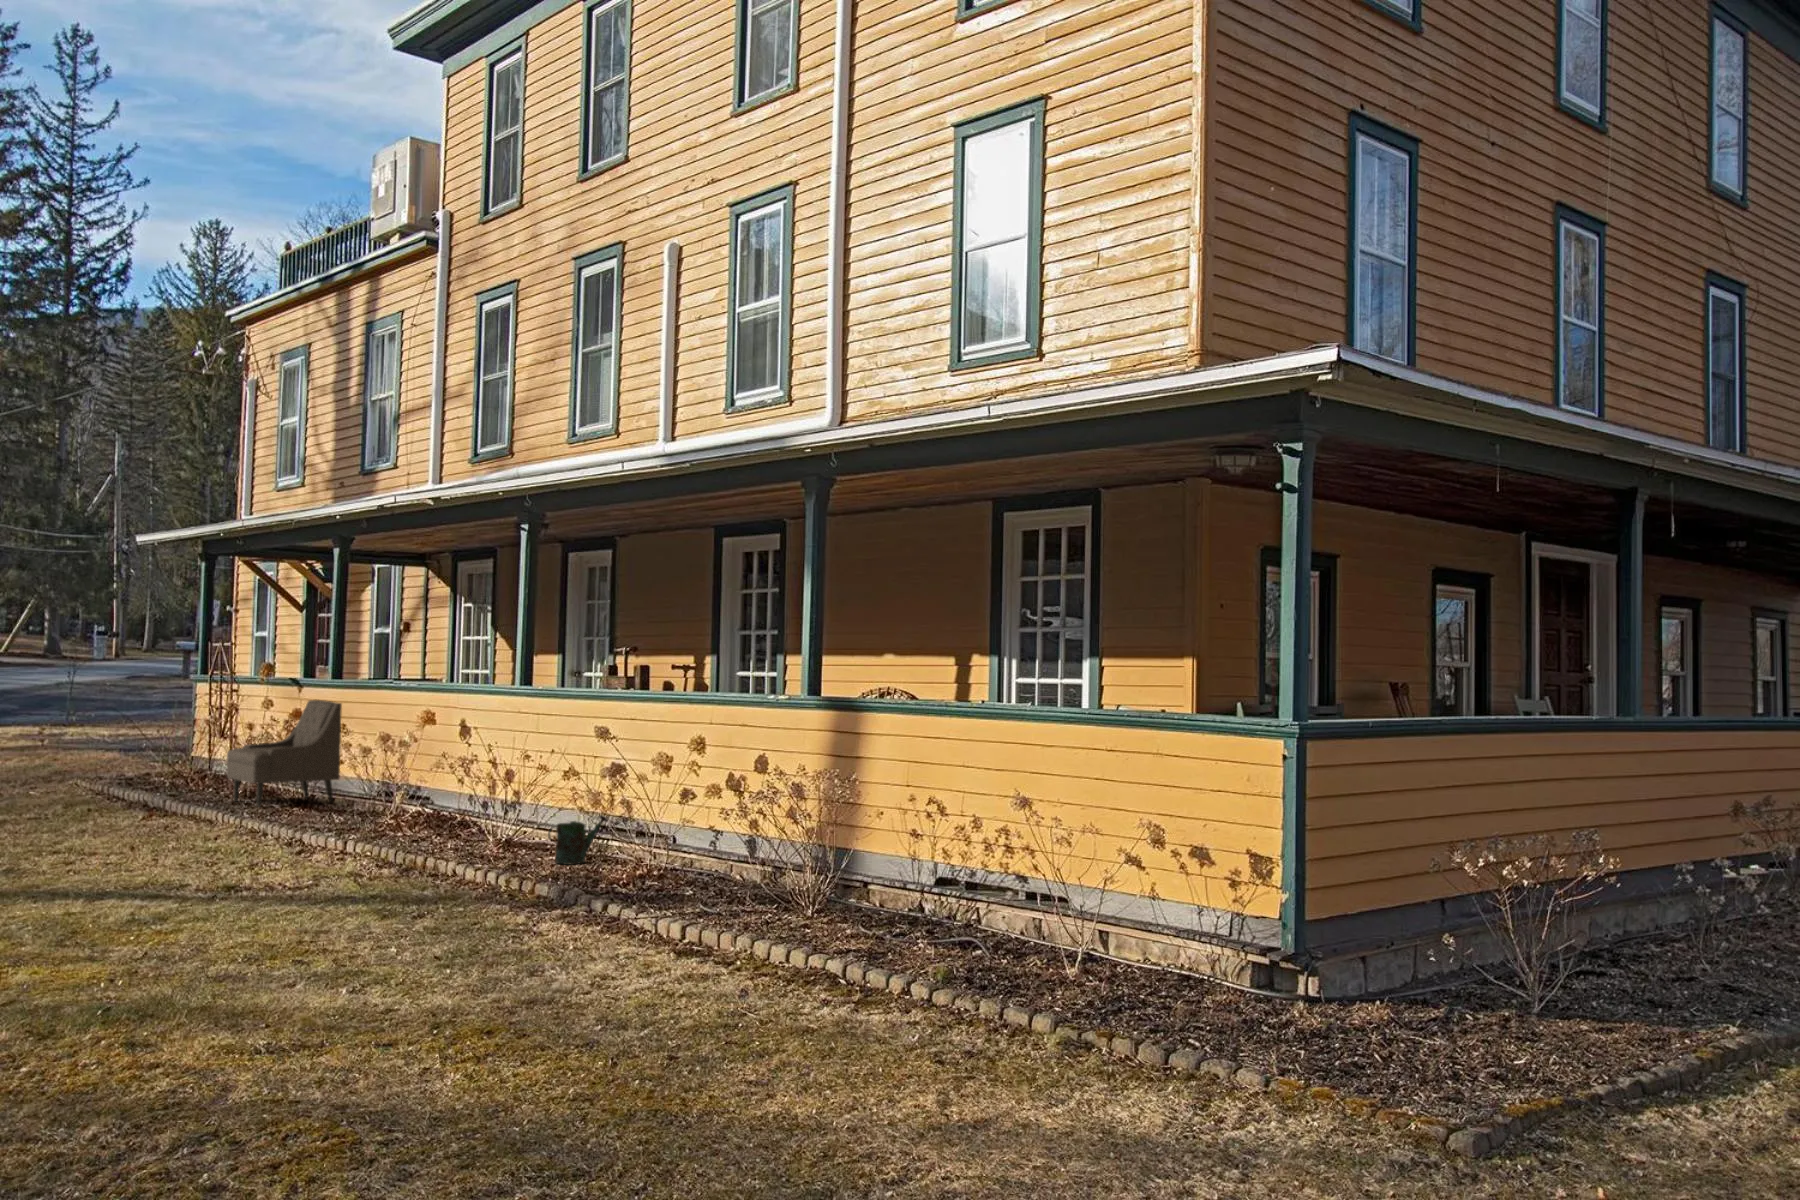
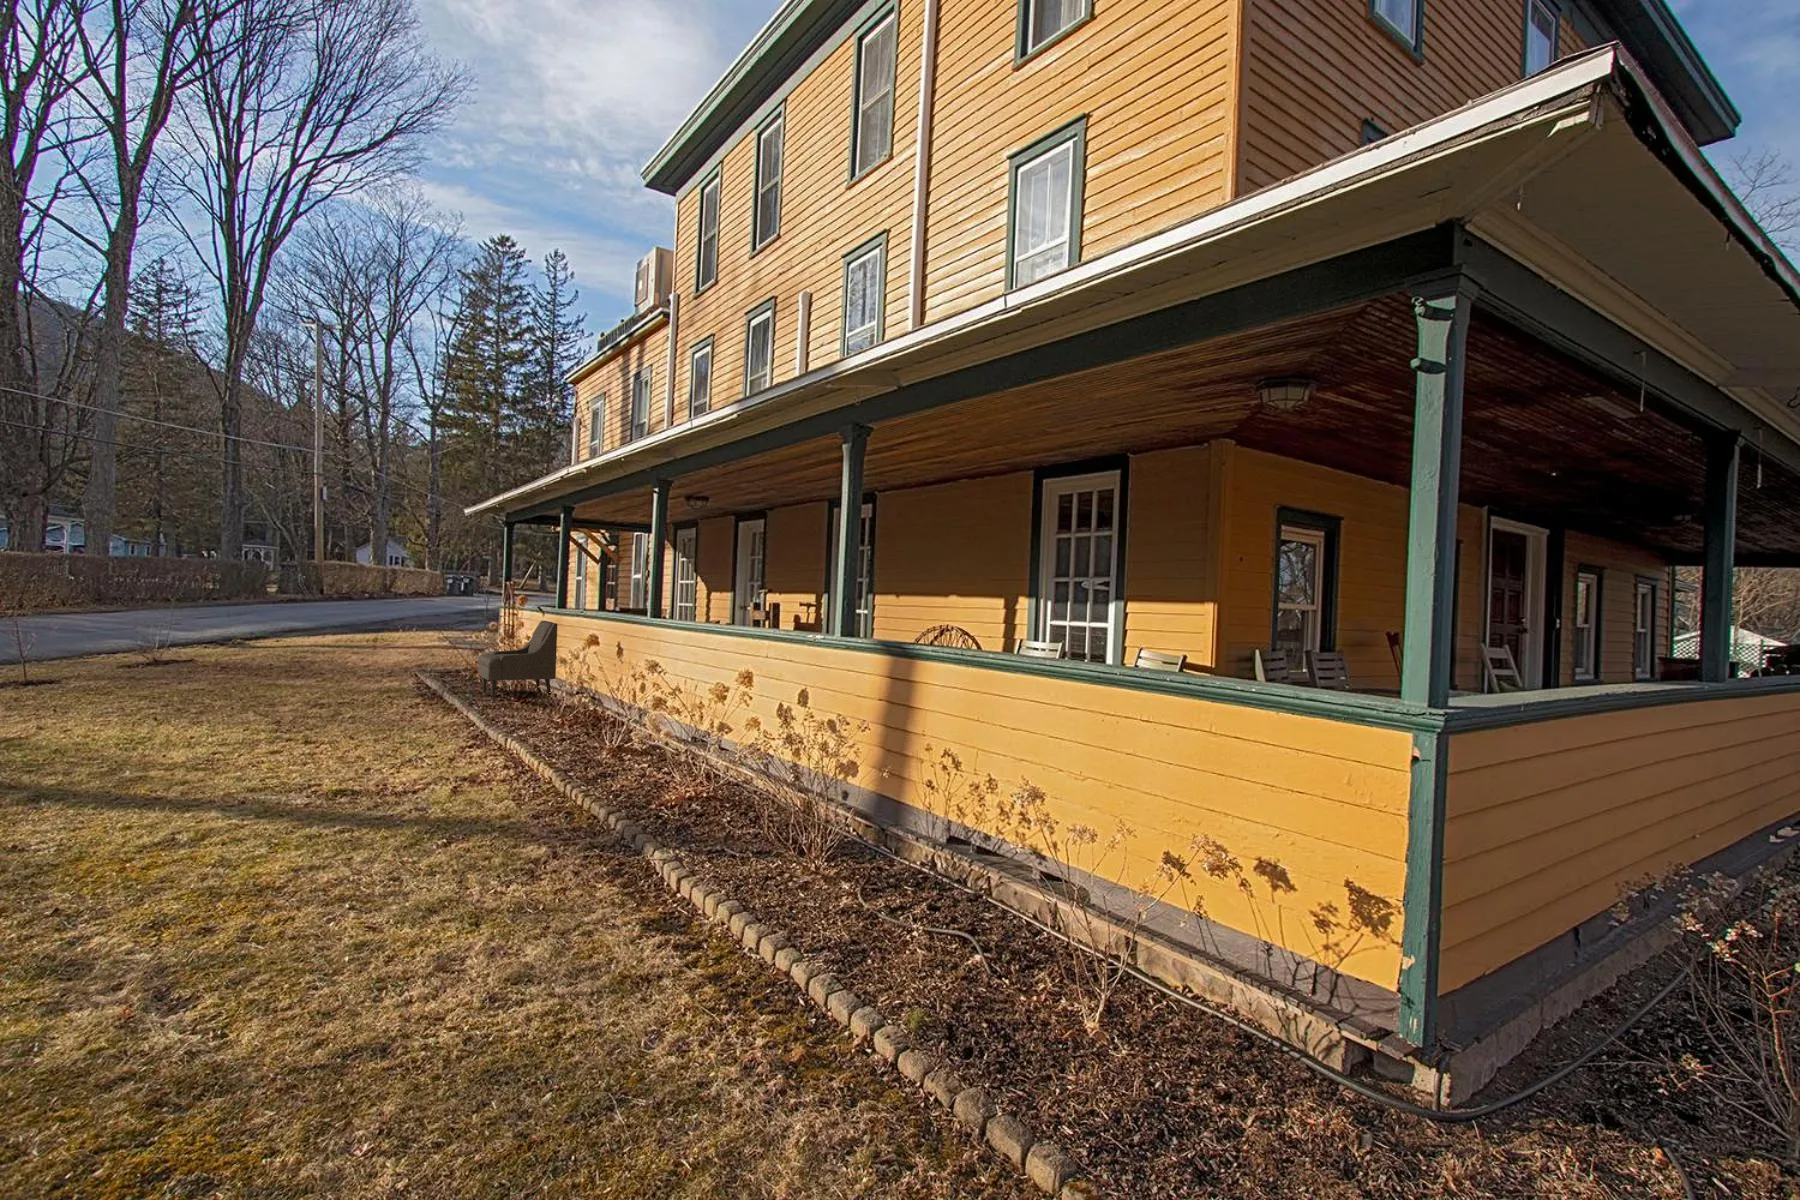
watering can: present [548,815,607,864] -> none [640,727,696,769]

